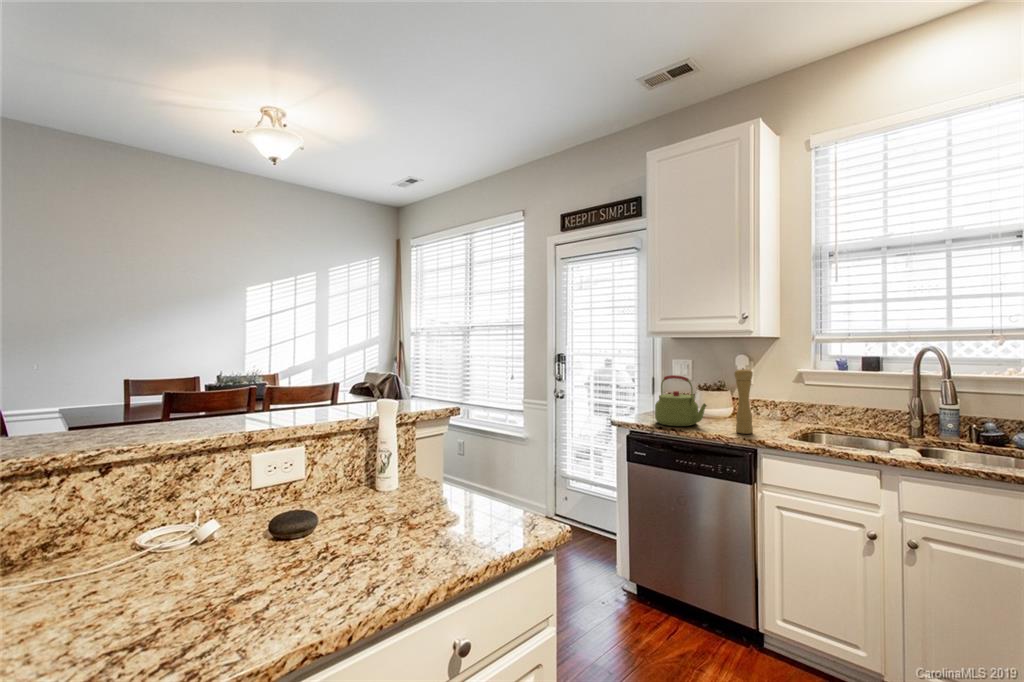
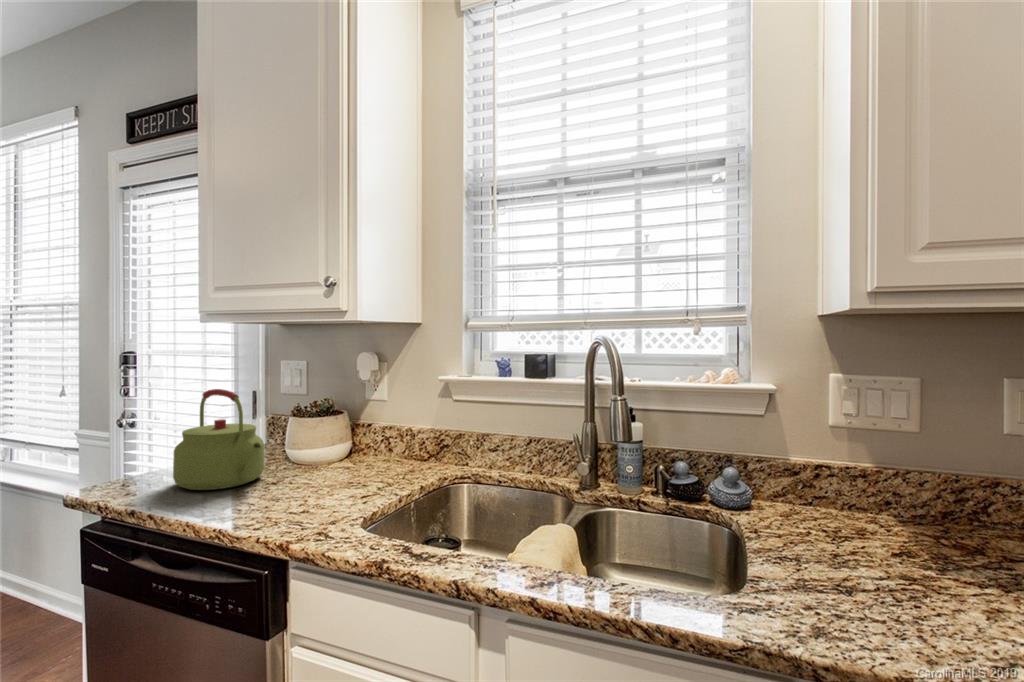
pepper mill: present [735,368,753,434] -> none [298,375,332,502]

